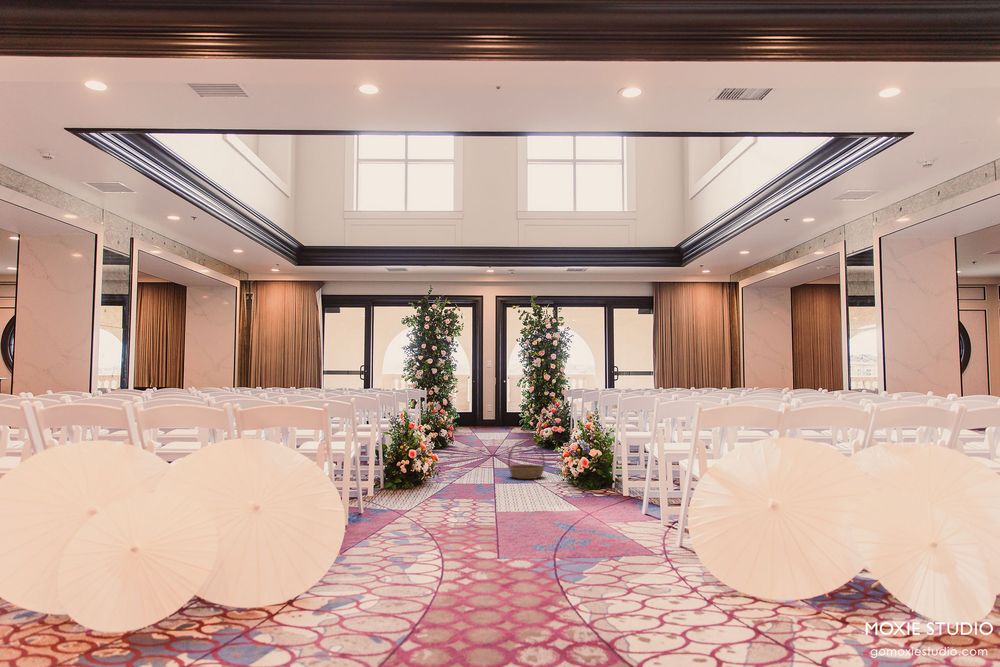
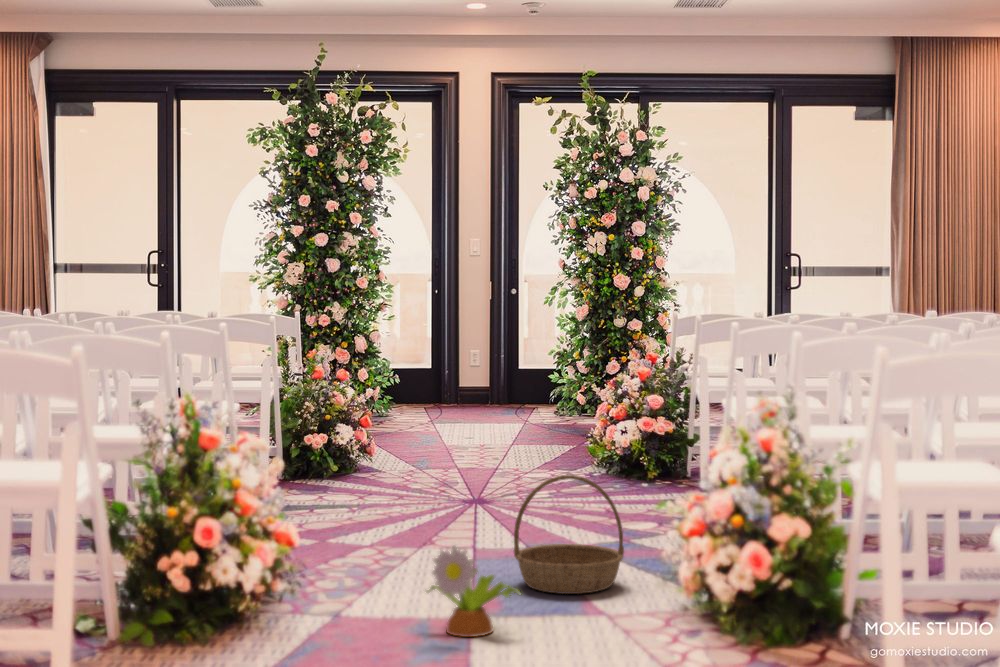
decorative plant: none [480,458,512,488] -> present [427,546,520,637]

